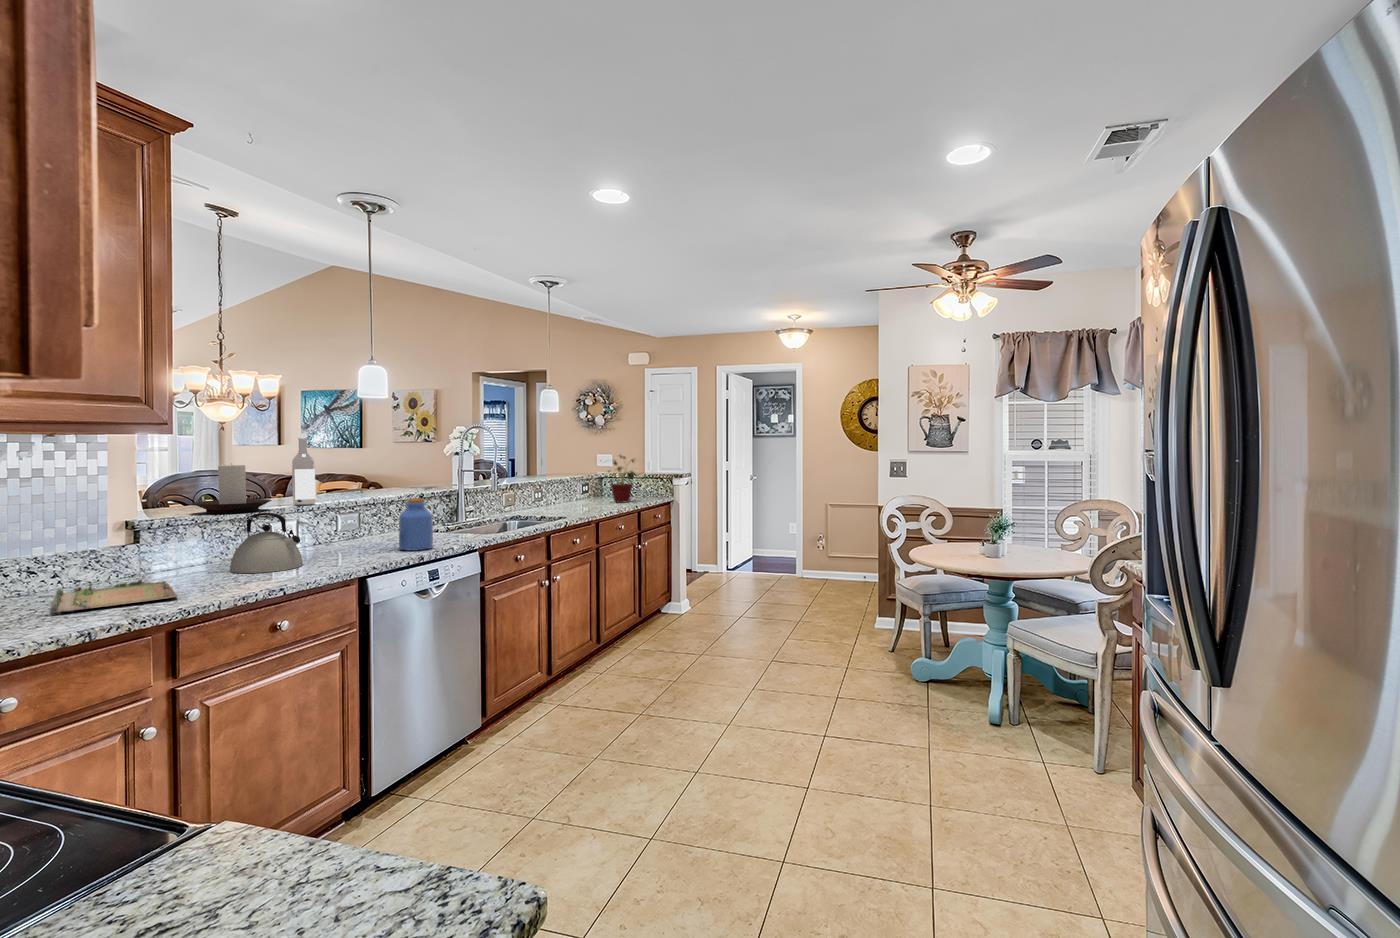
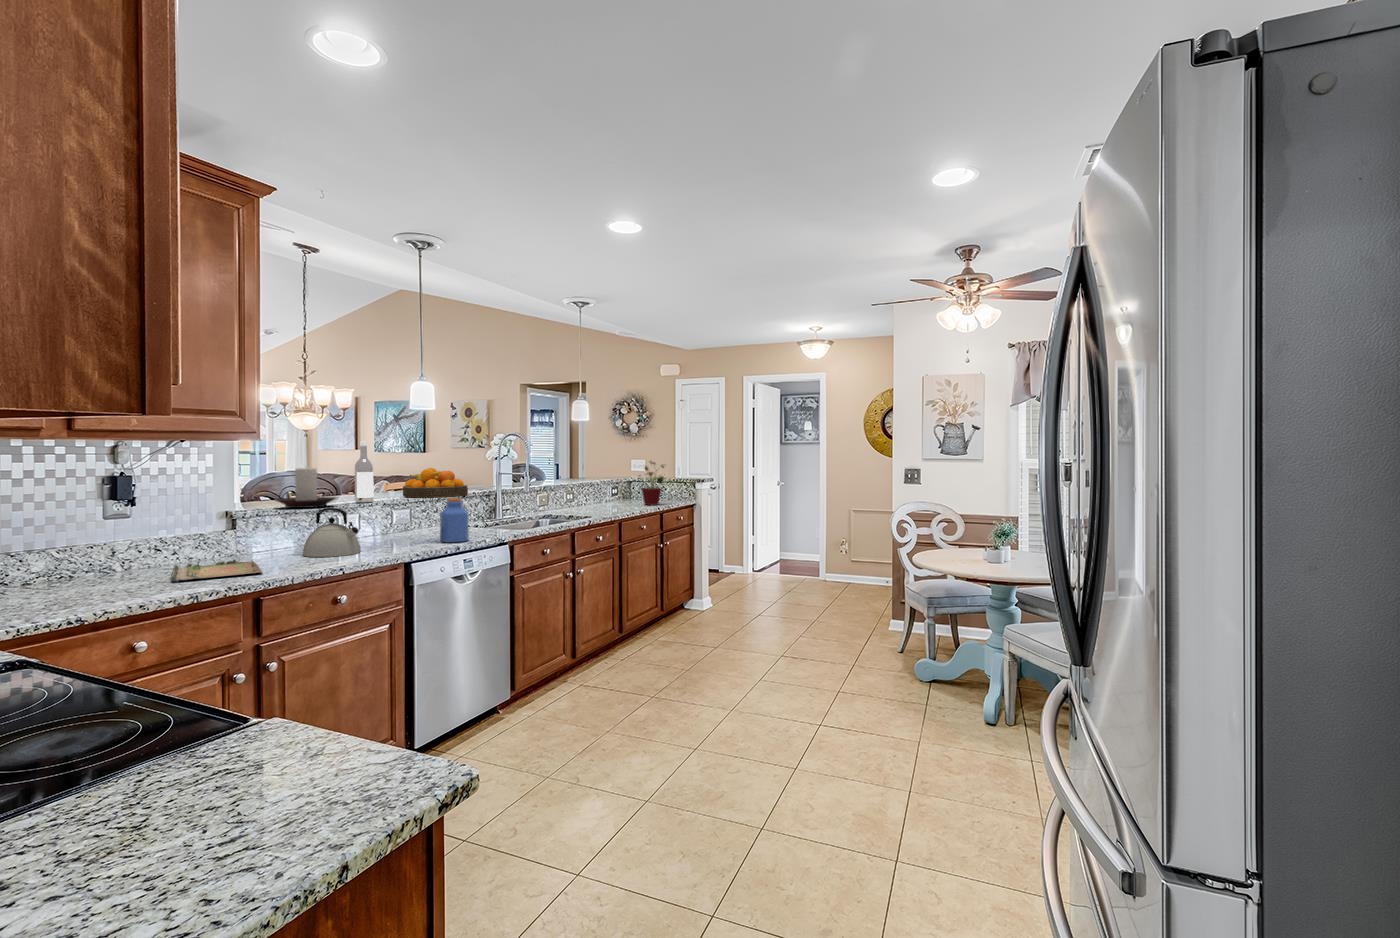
fruit bowl: none [349,464,425,498] -> present [403,468,468,498]

